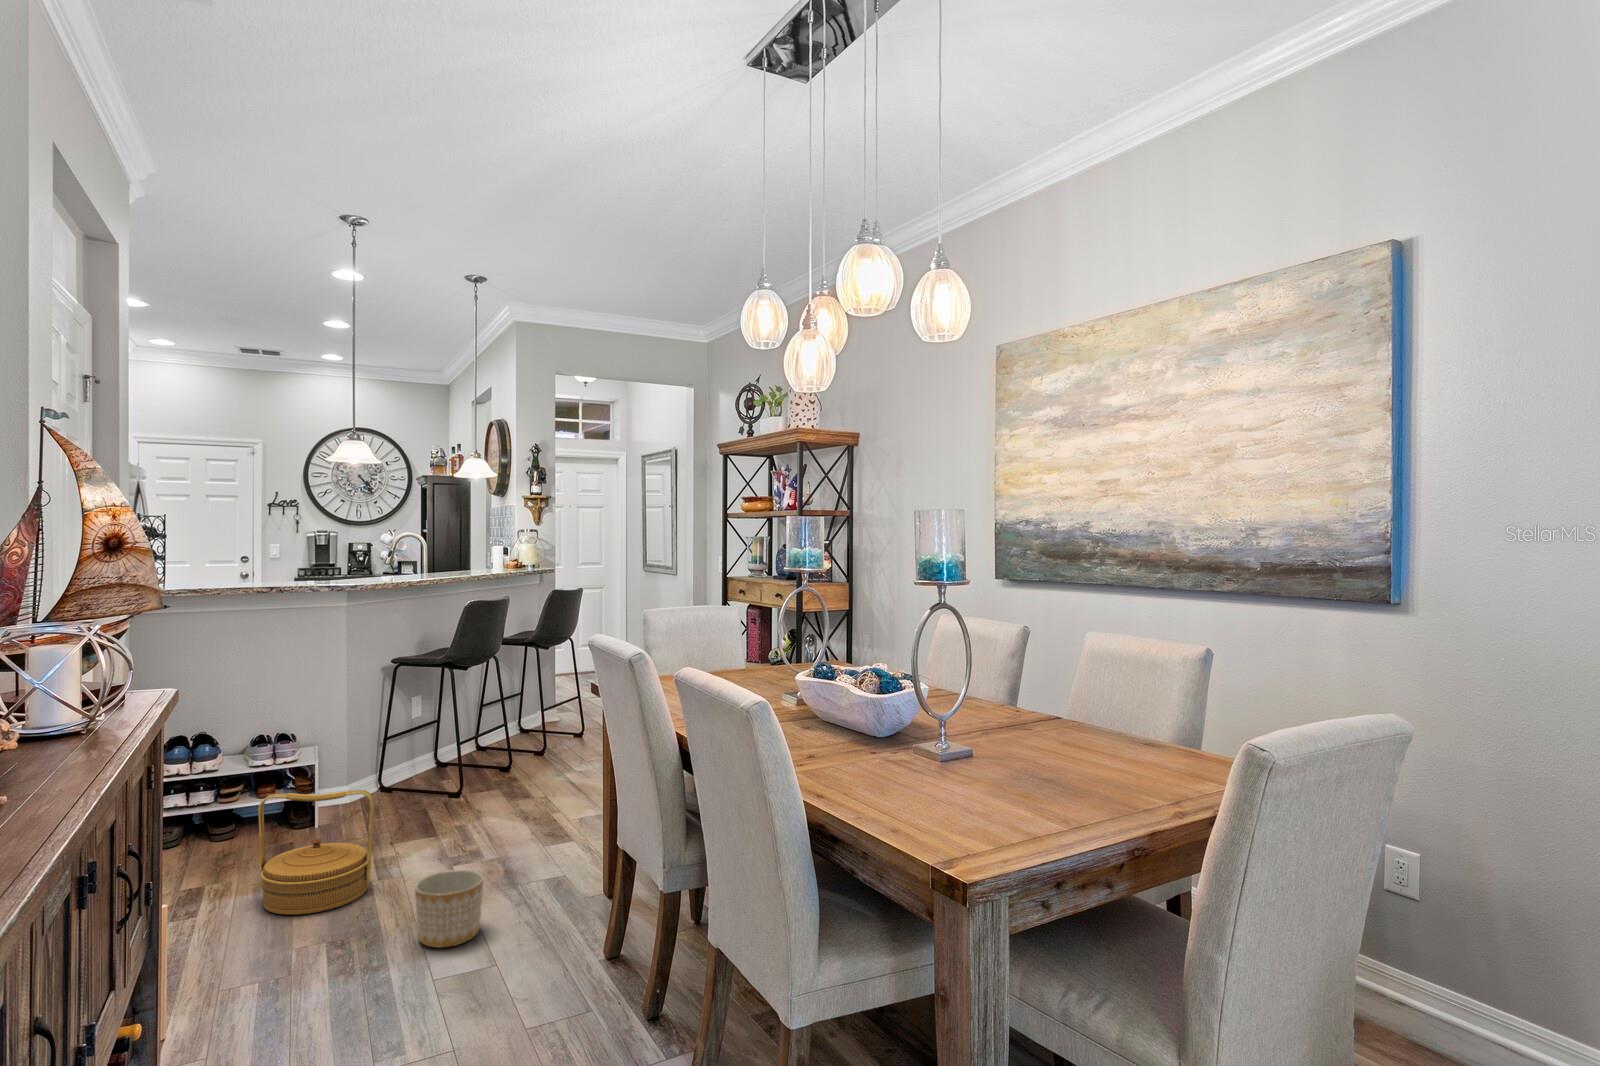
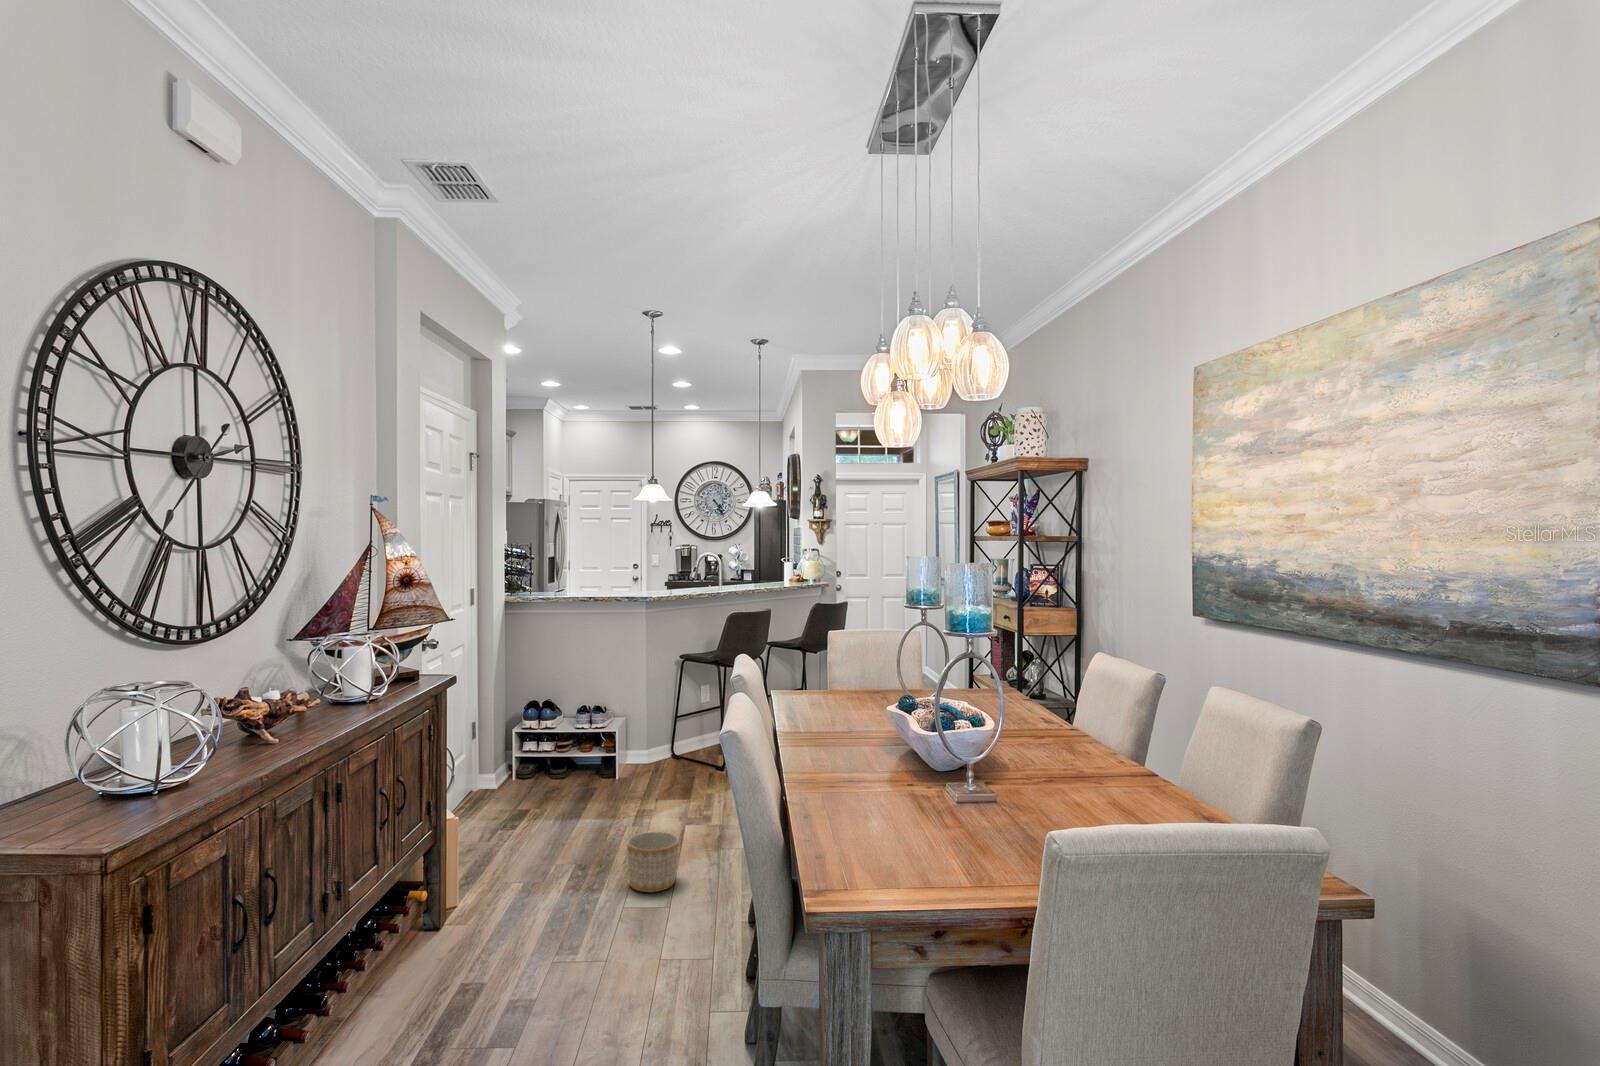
basket: present [258,790,374,915] -> none [549,752,626,847]

